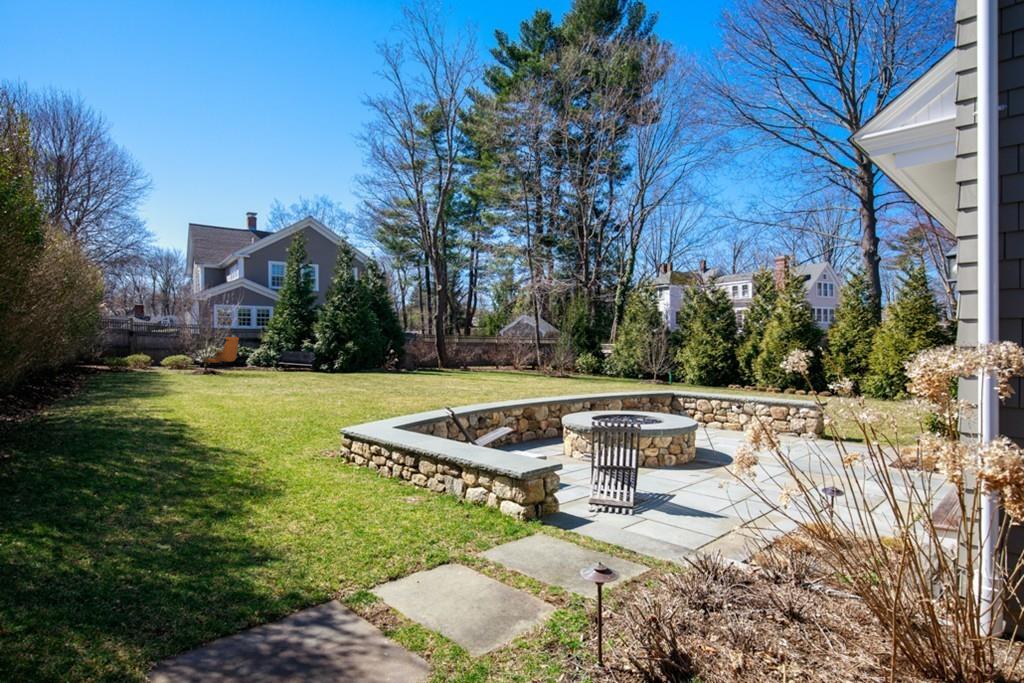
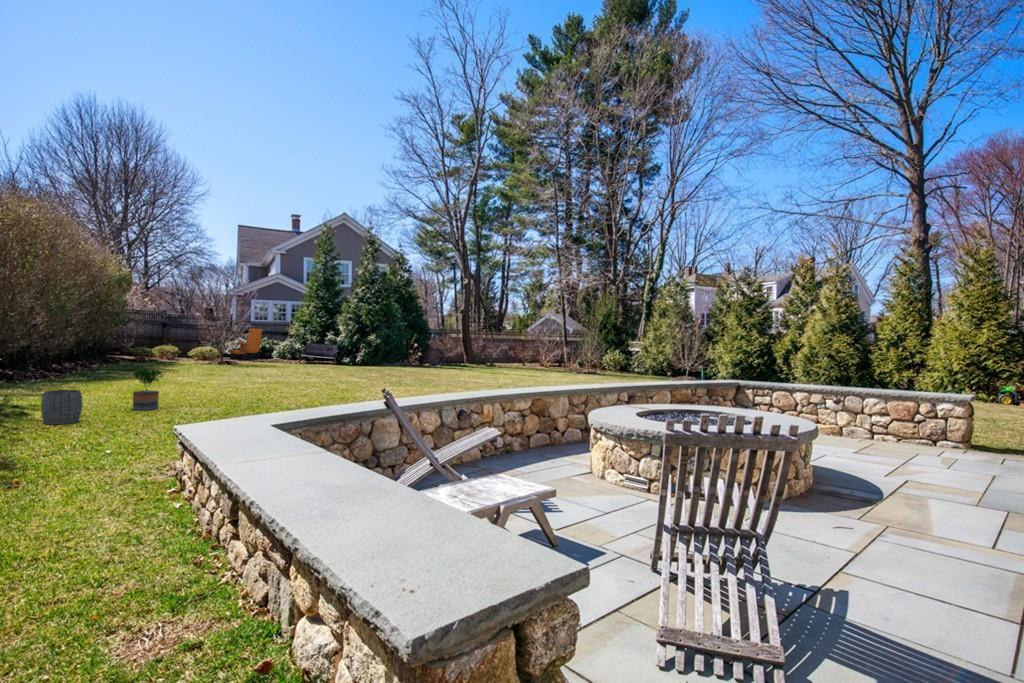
potted tree: none [169,385,196,423] -> present [133,369,163,411]
woven basket: none [105,406,138,437] -> present [41,390,82,425]

